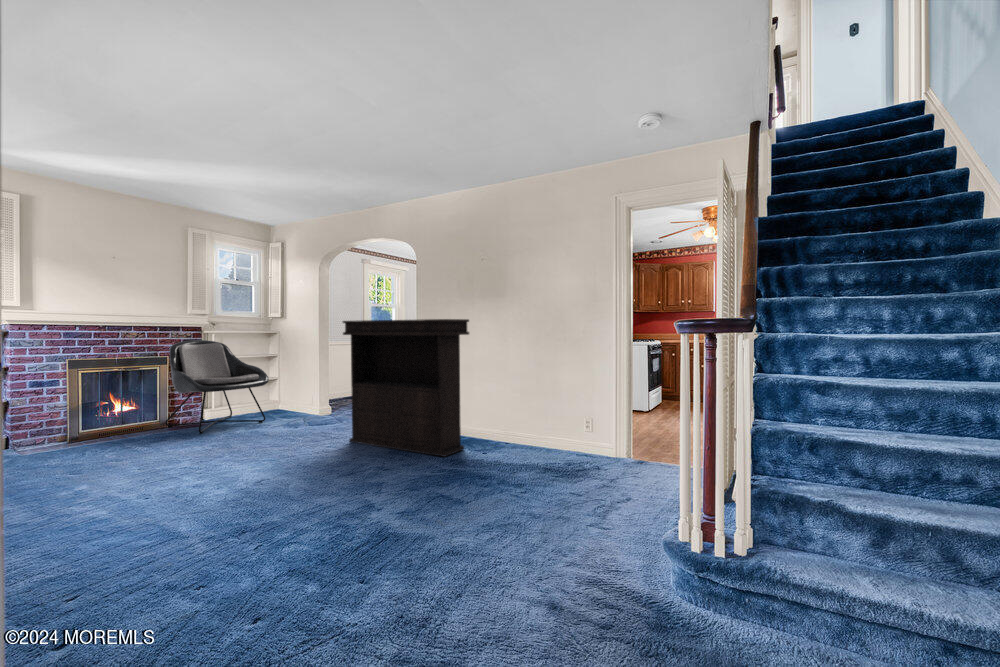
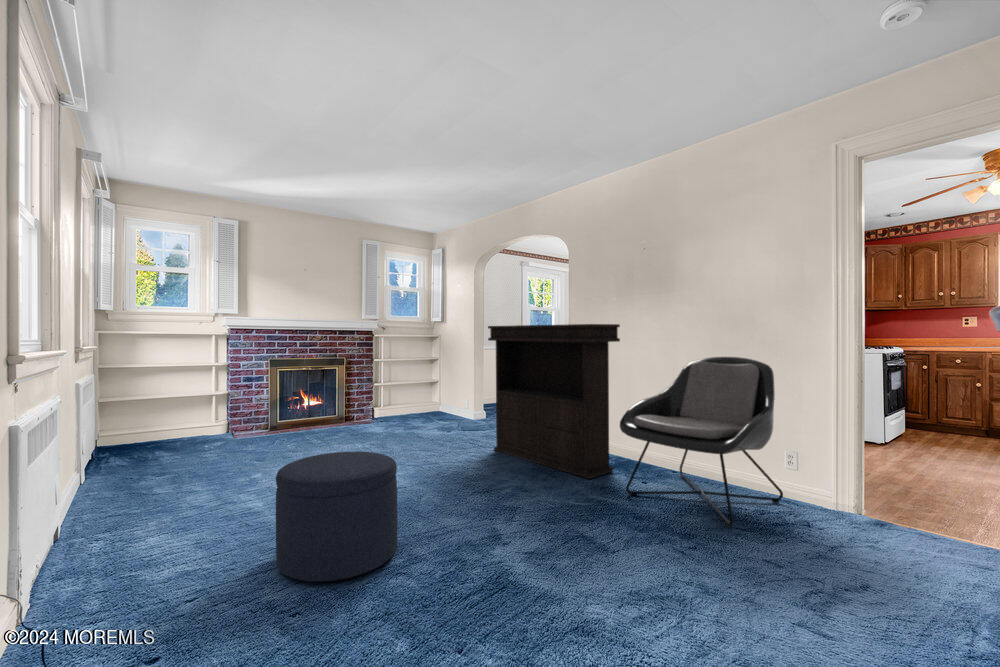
lounge chair: present [165,340,269,434] -> present [620,357,783,527]
ottoman: none [155,442,280,561] -> present [276,451,398,582]

